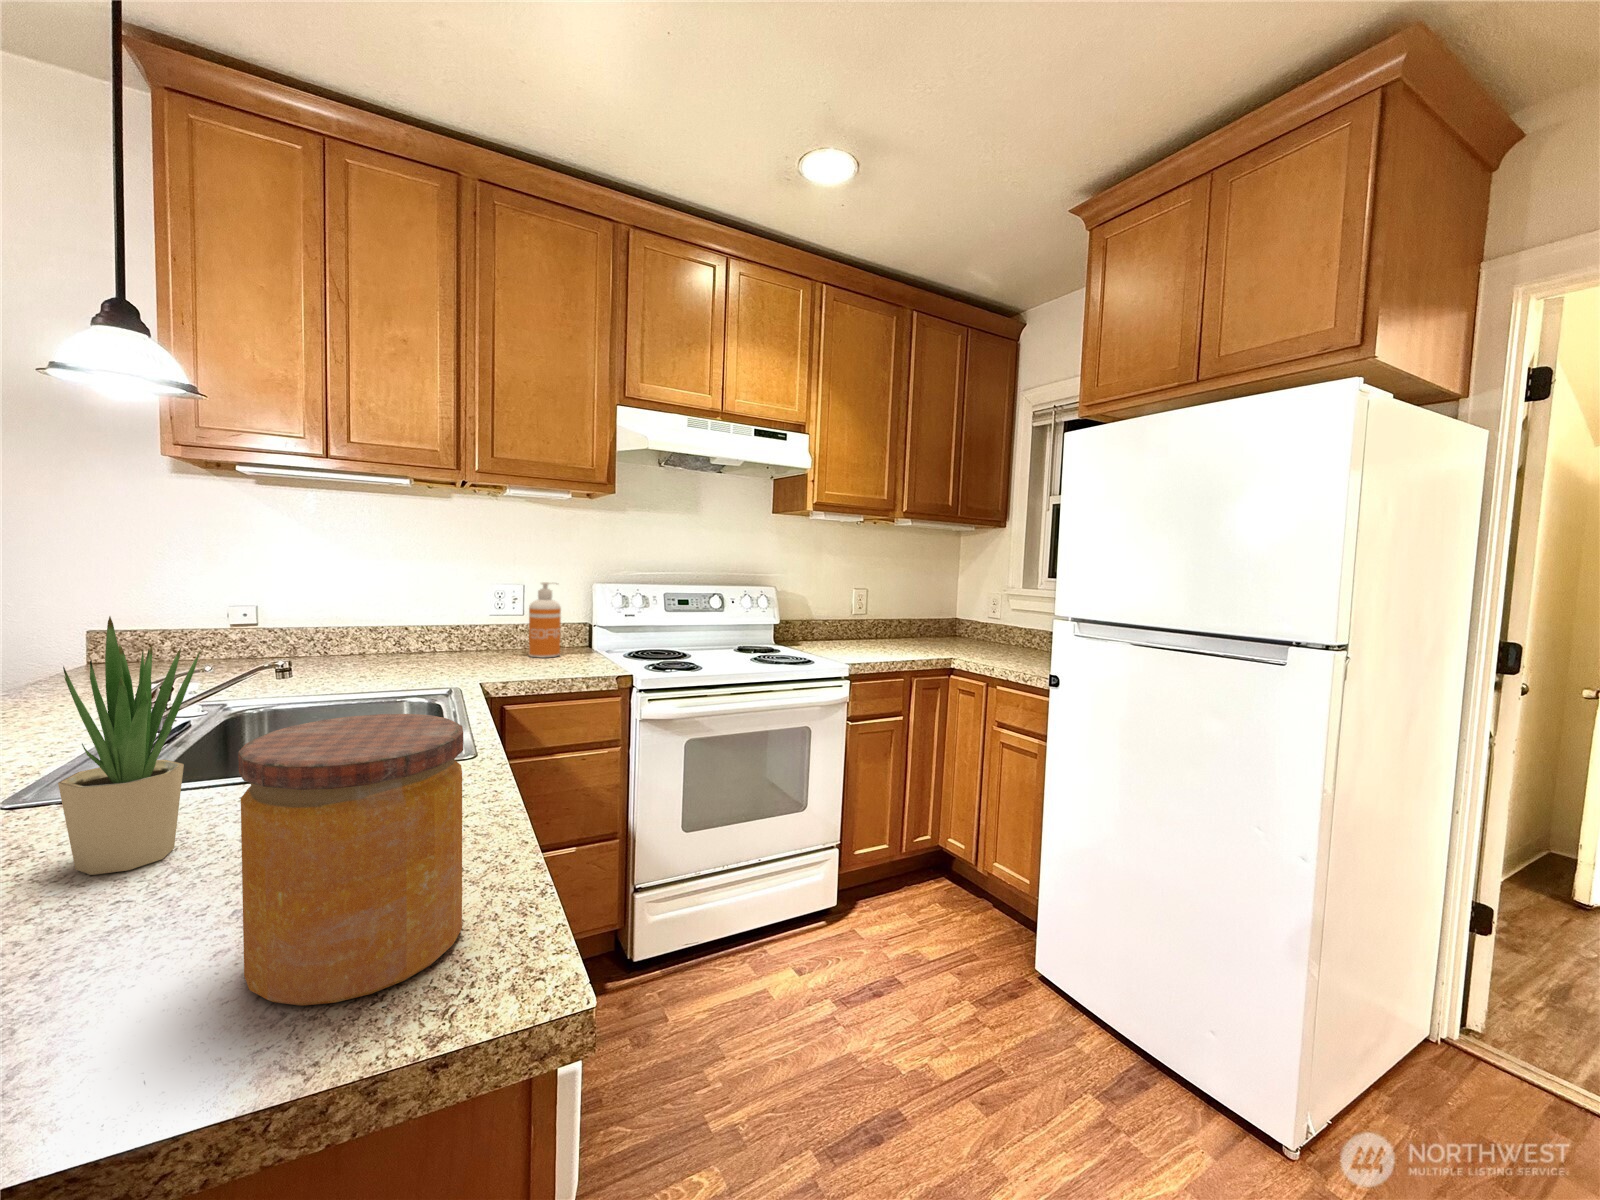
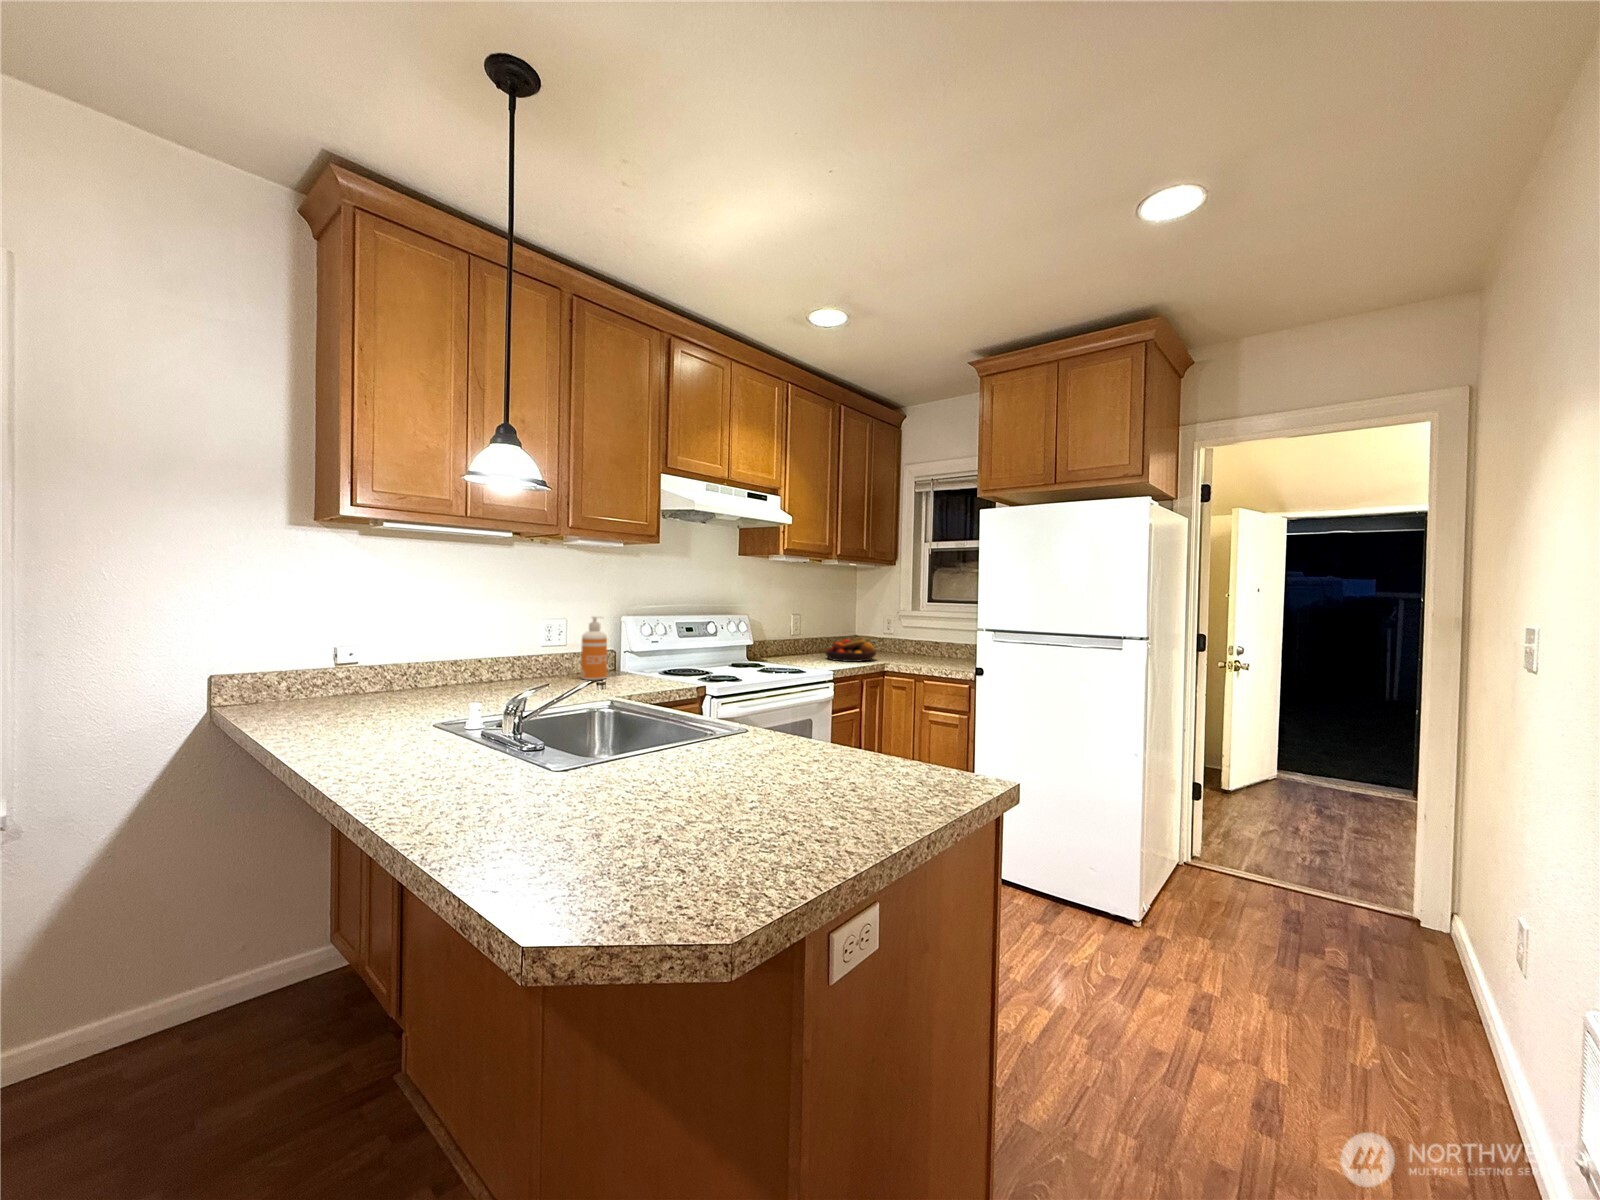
potted plant: present [58,616,200,875] -> none [665,639,720,786]
fruit bowl: none [889,621,957,653] -> present [825,638,876,662]
jar: present [238,714,463,1006] -> none [850,680,937,800]

